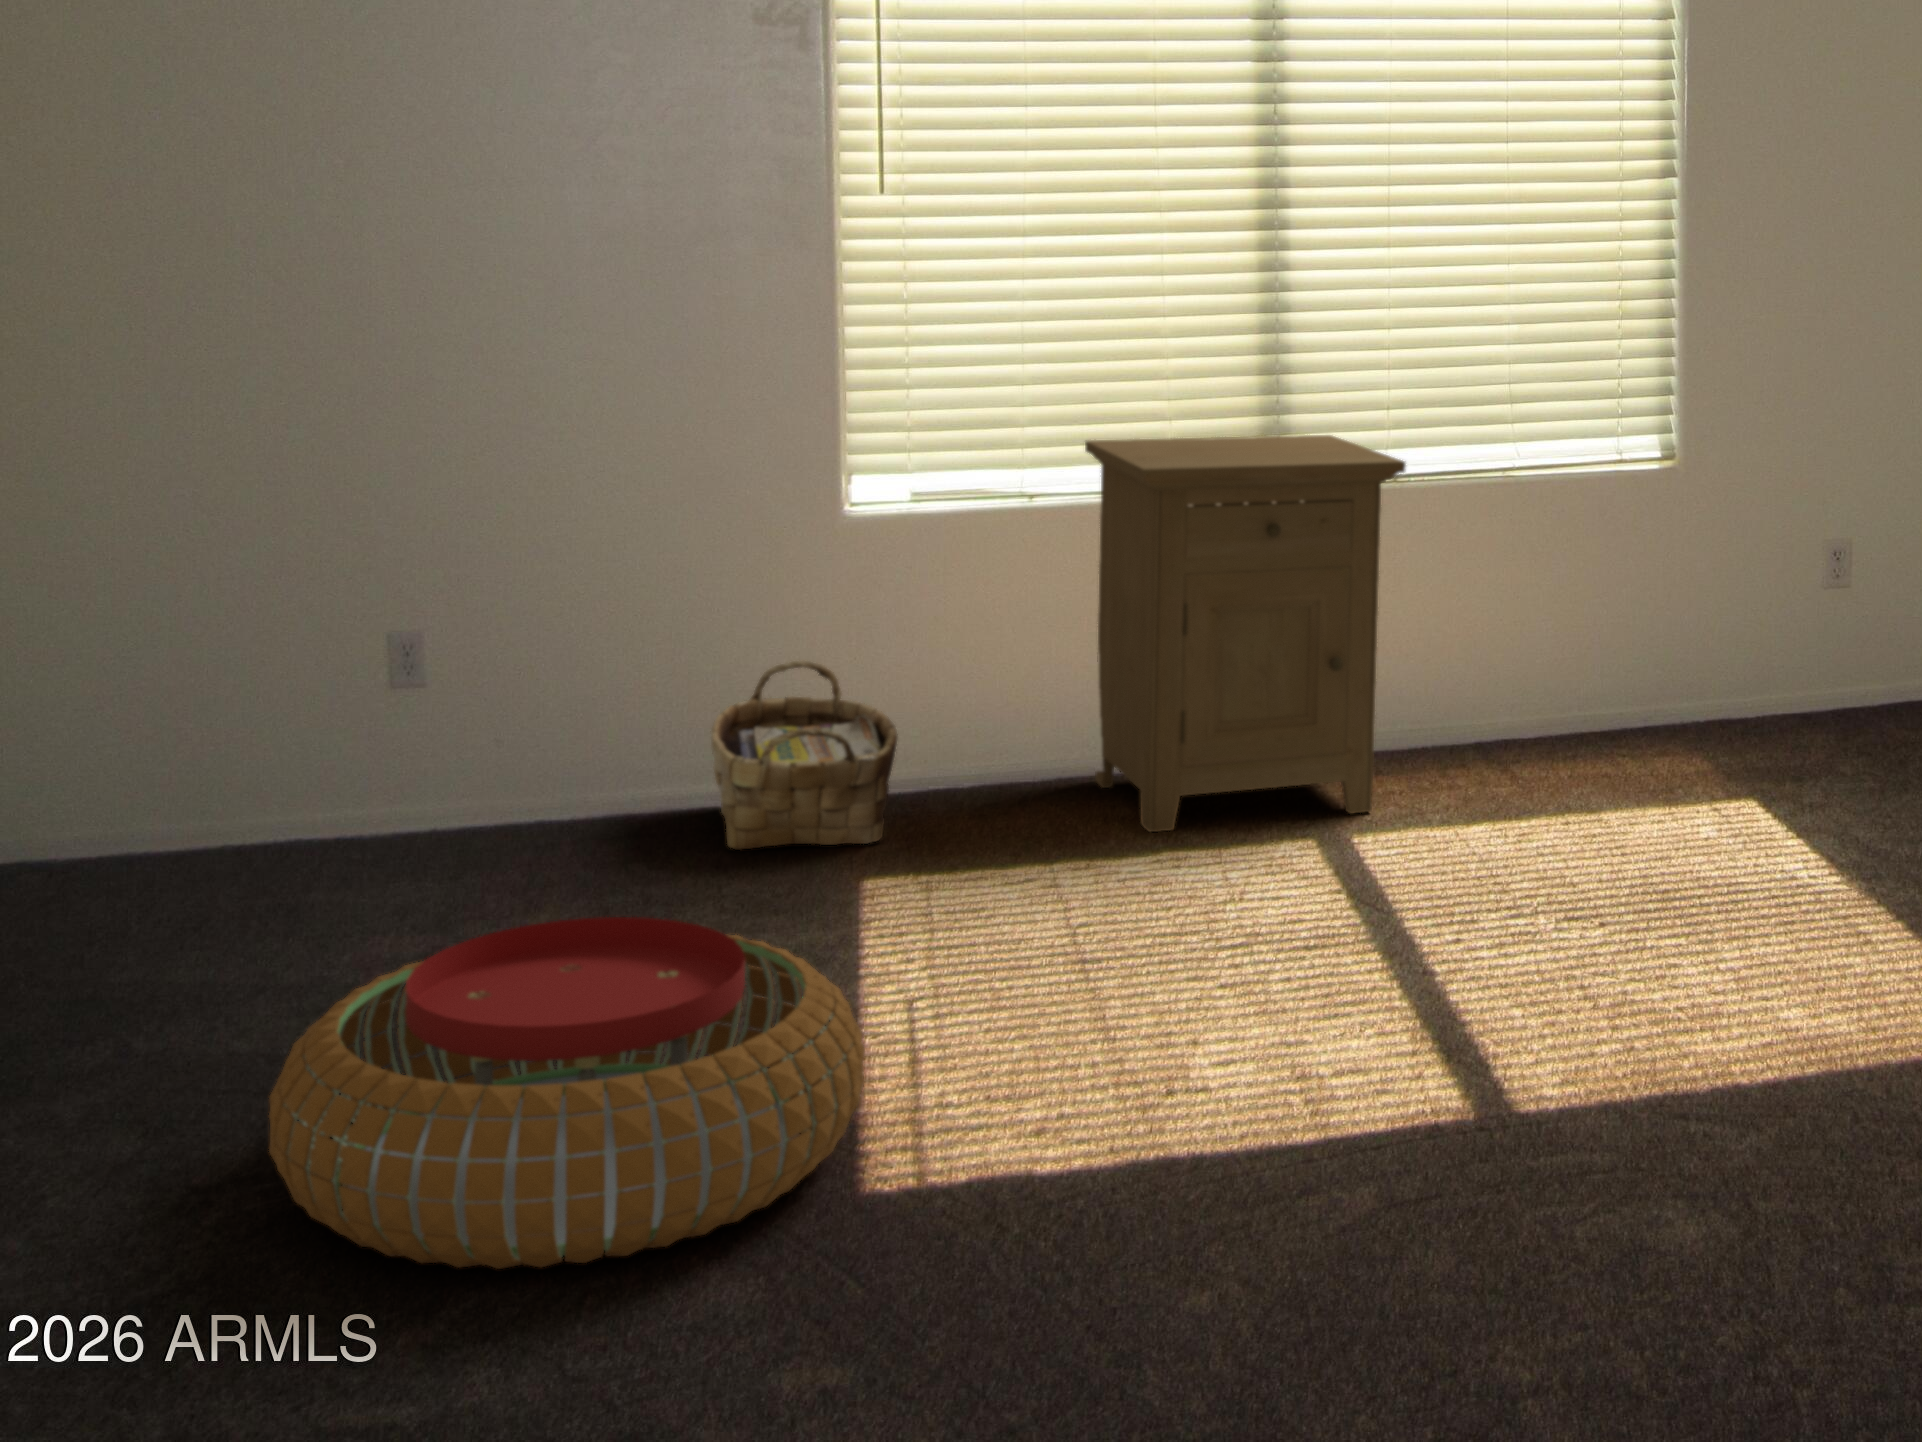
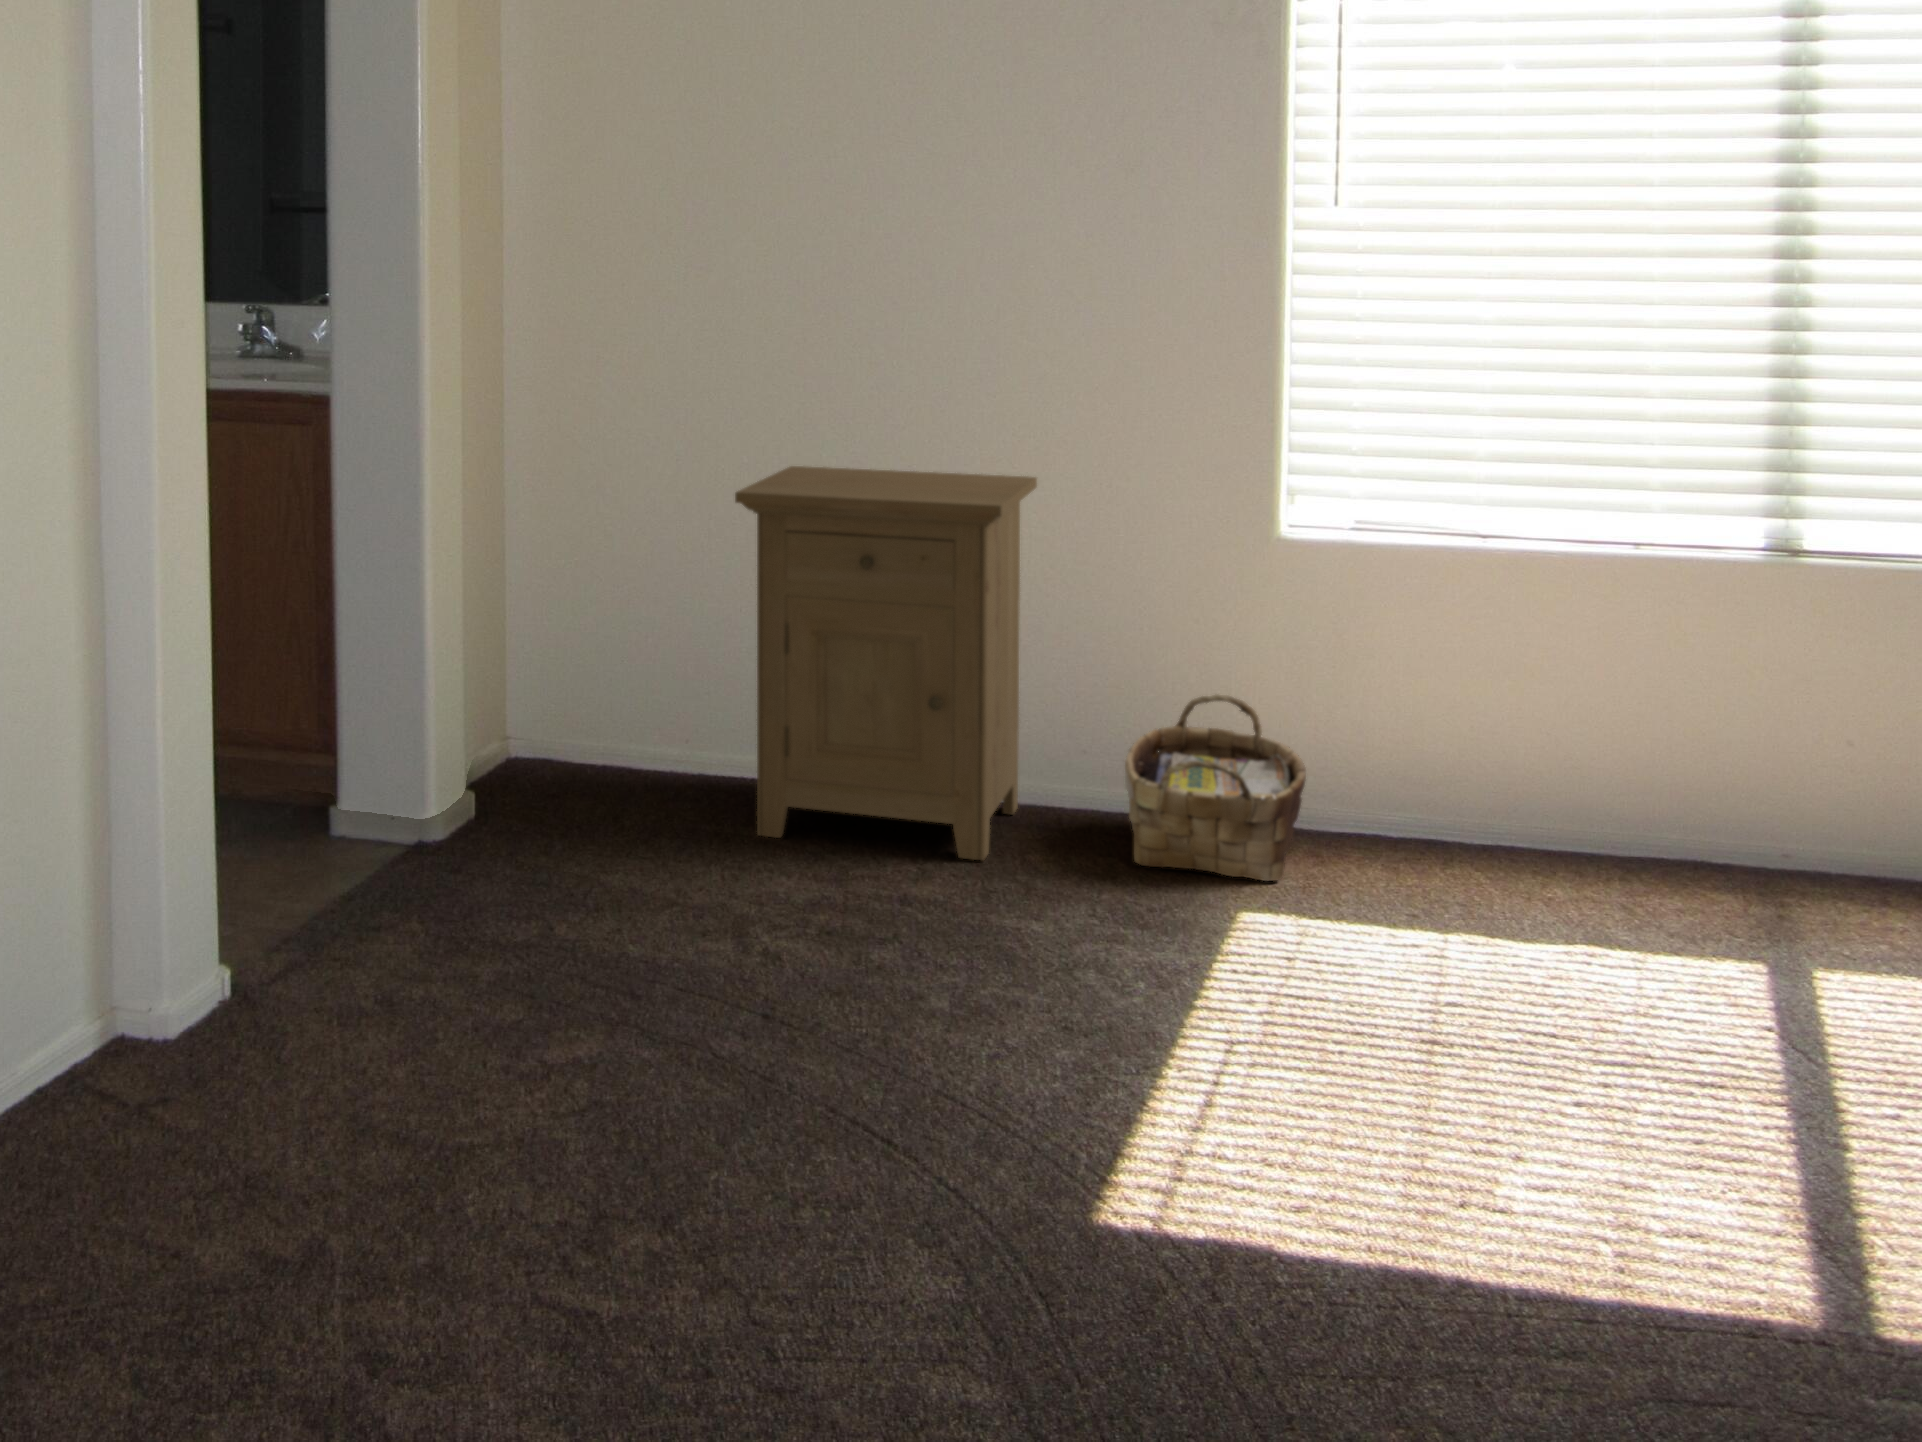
nightstand: present [1085,435,1406,832] -> present [735,466,1037,860]
pouf: present [269,917,865,1269] -> none [621,902,1126,1220]

